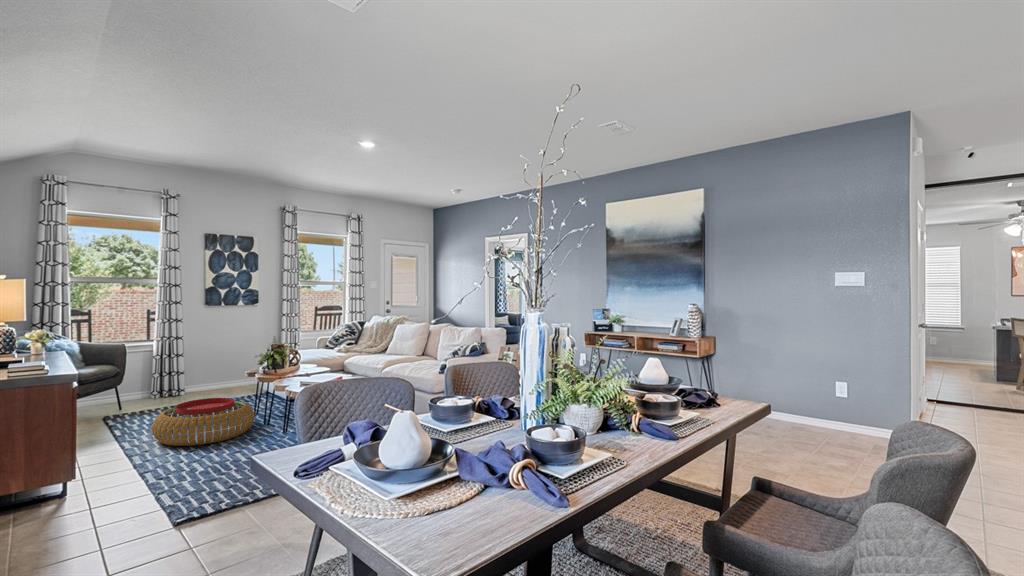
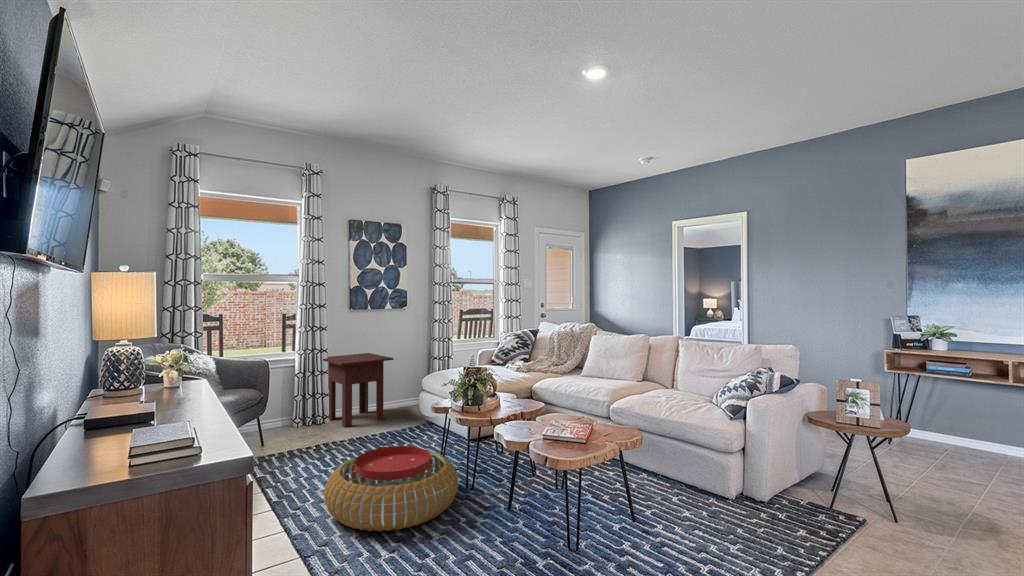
side table: none [175,340,239,397] -> present [323,353,393,427]

